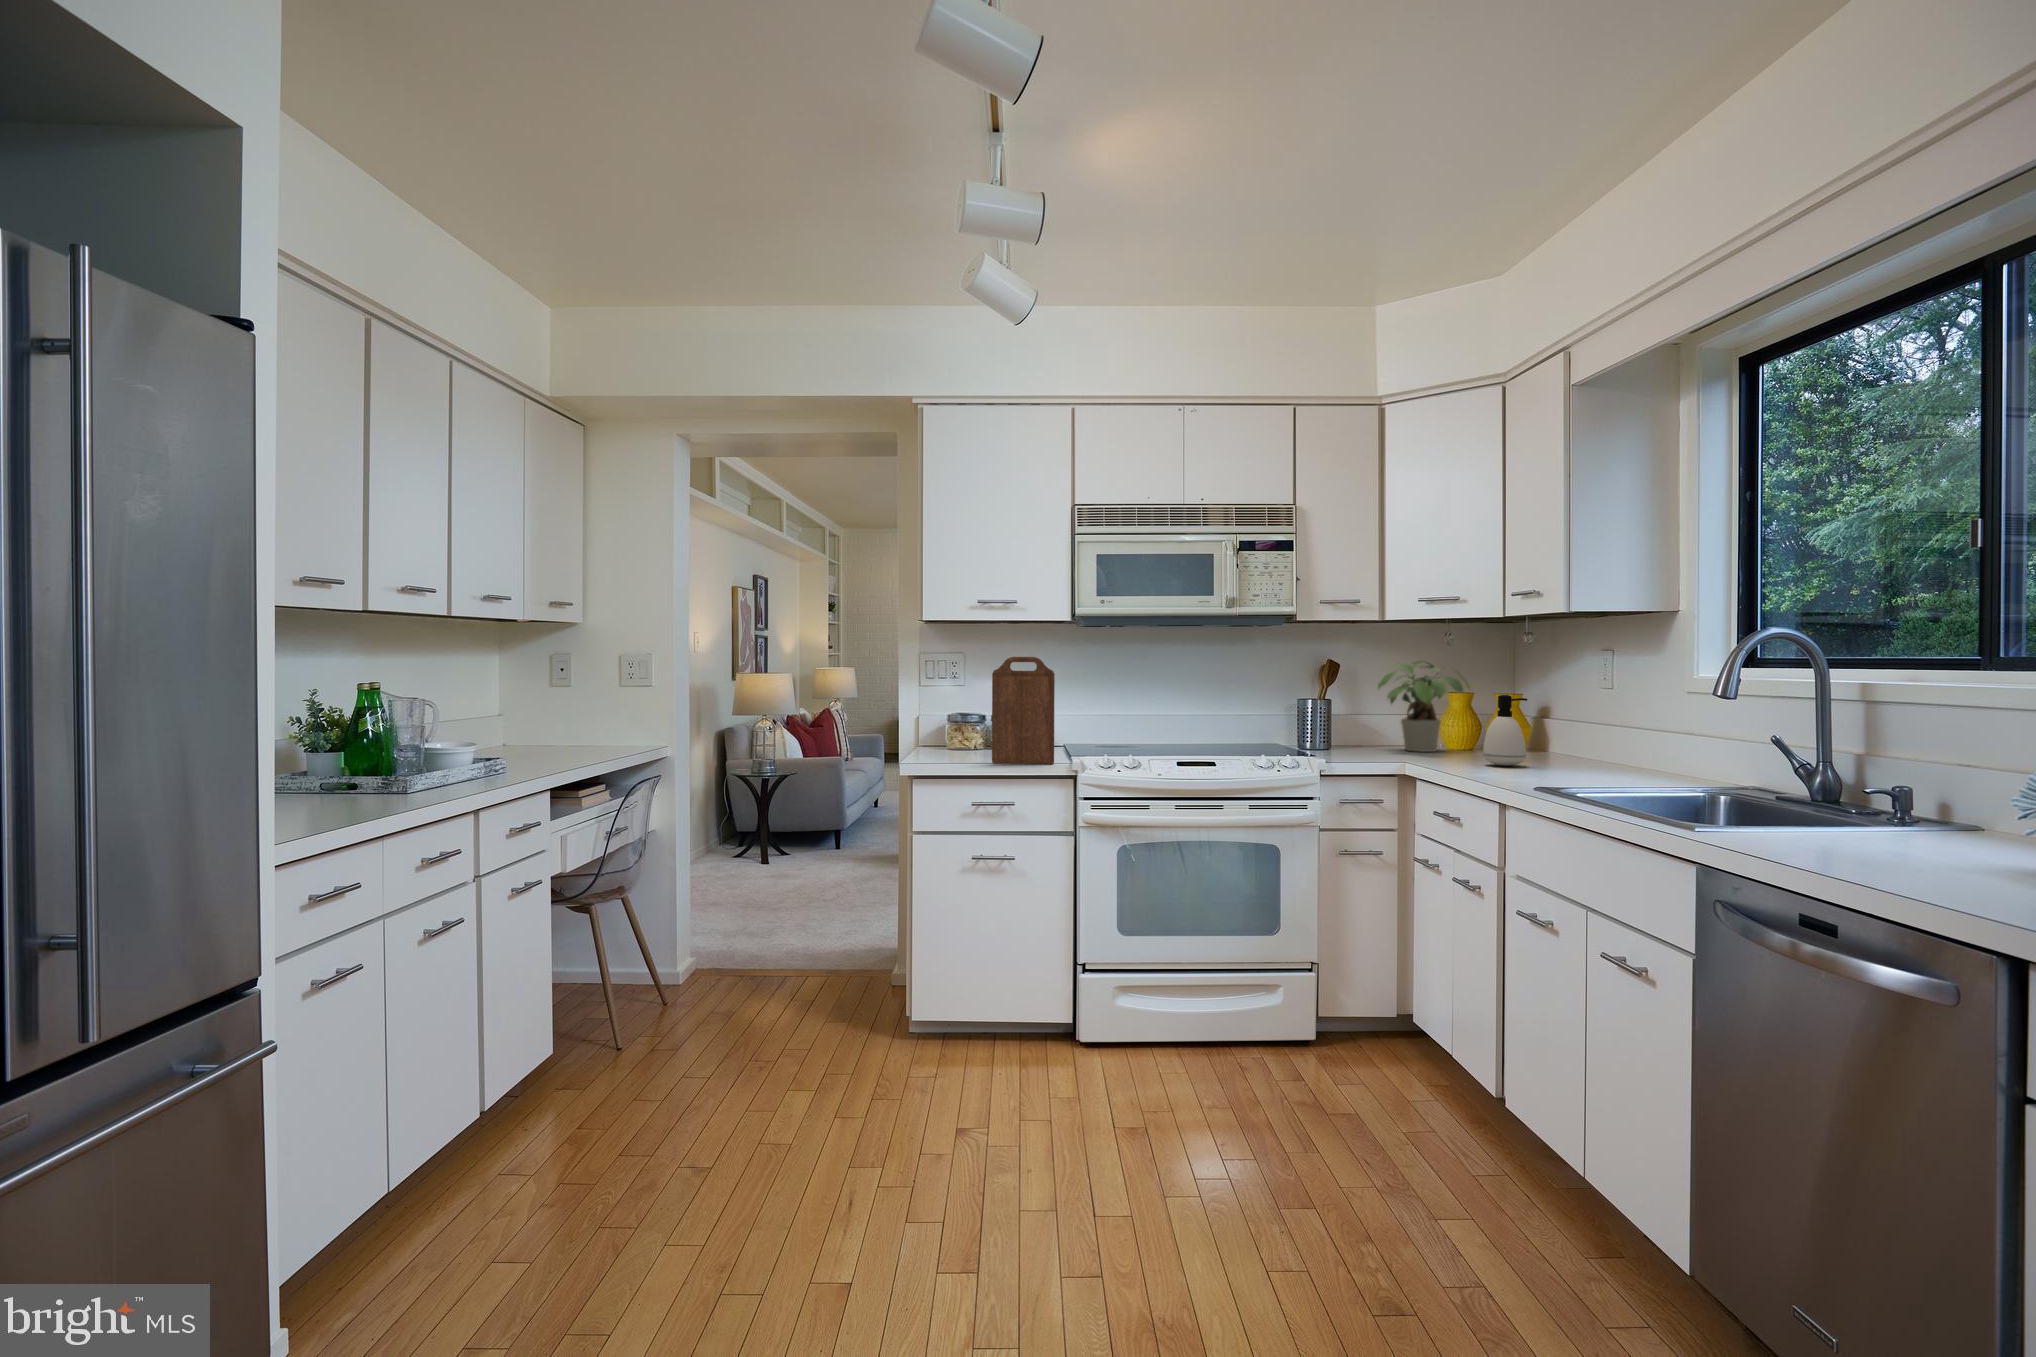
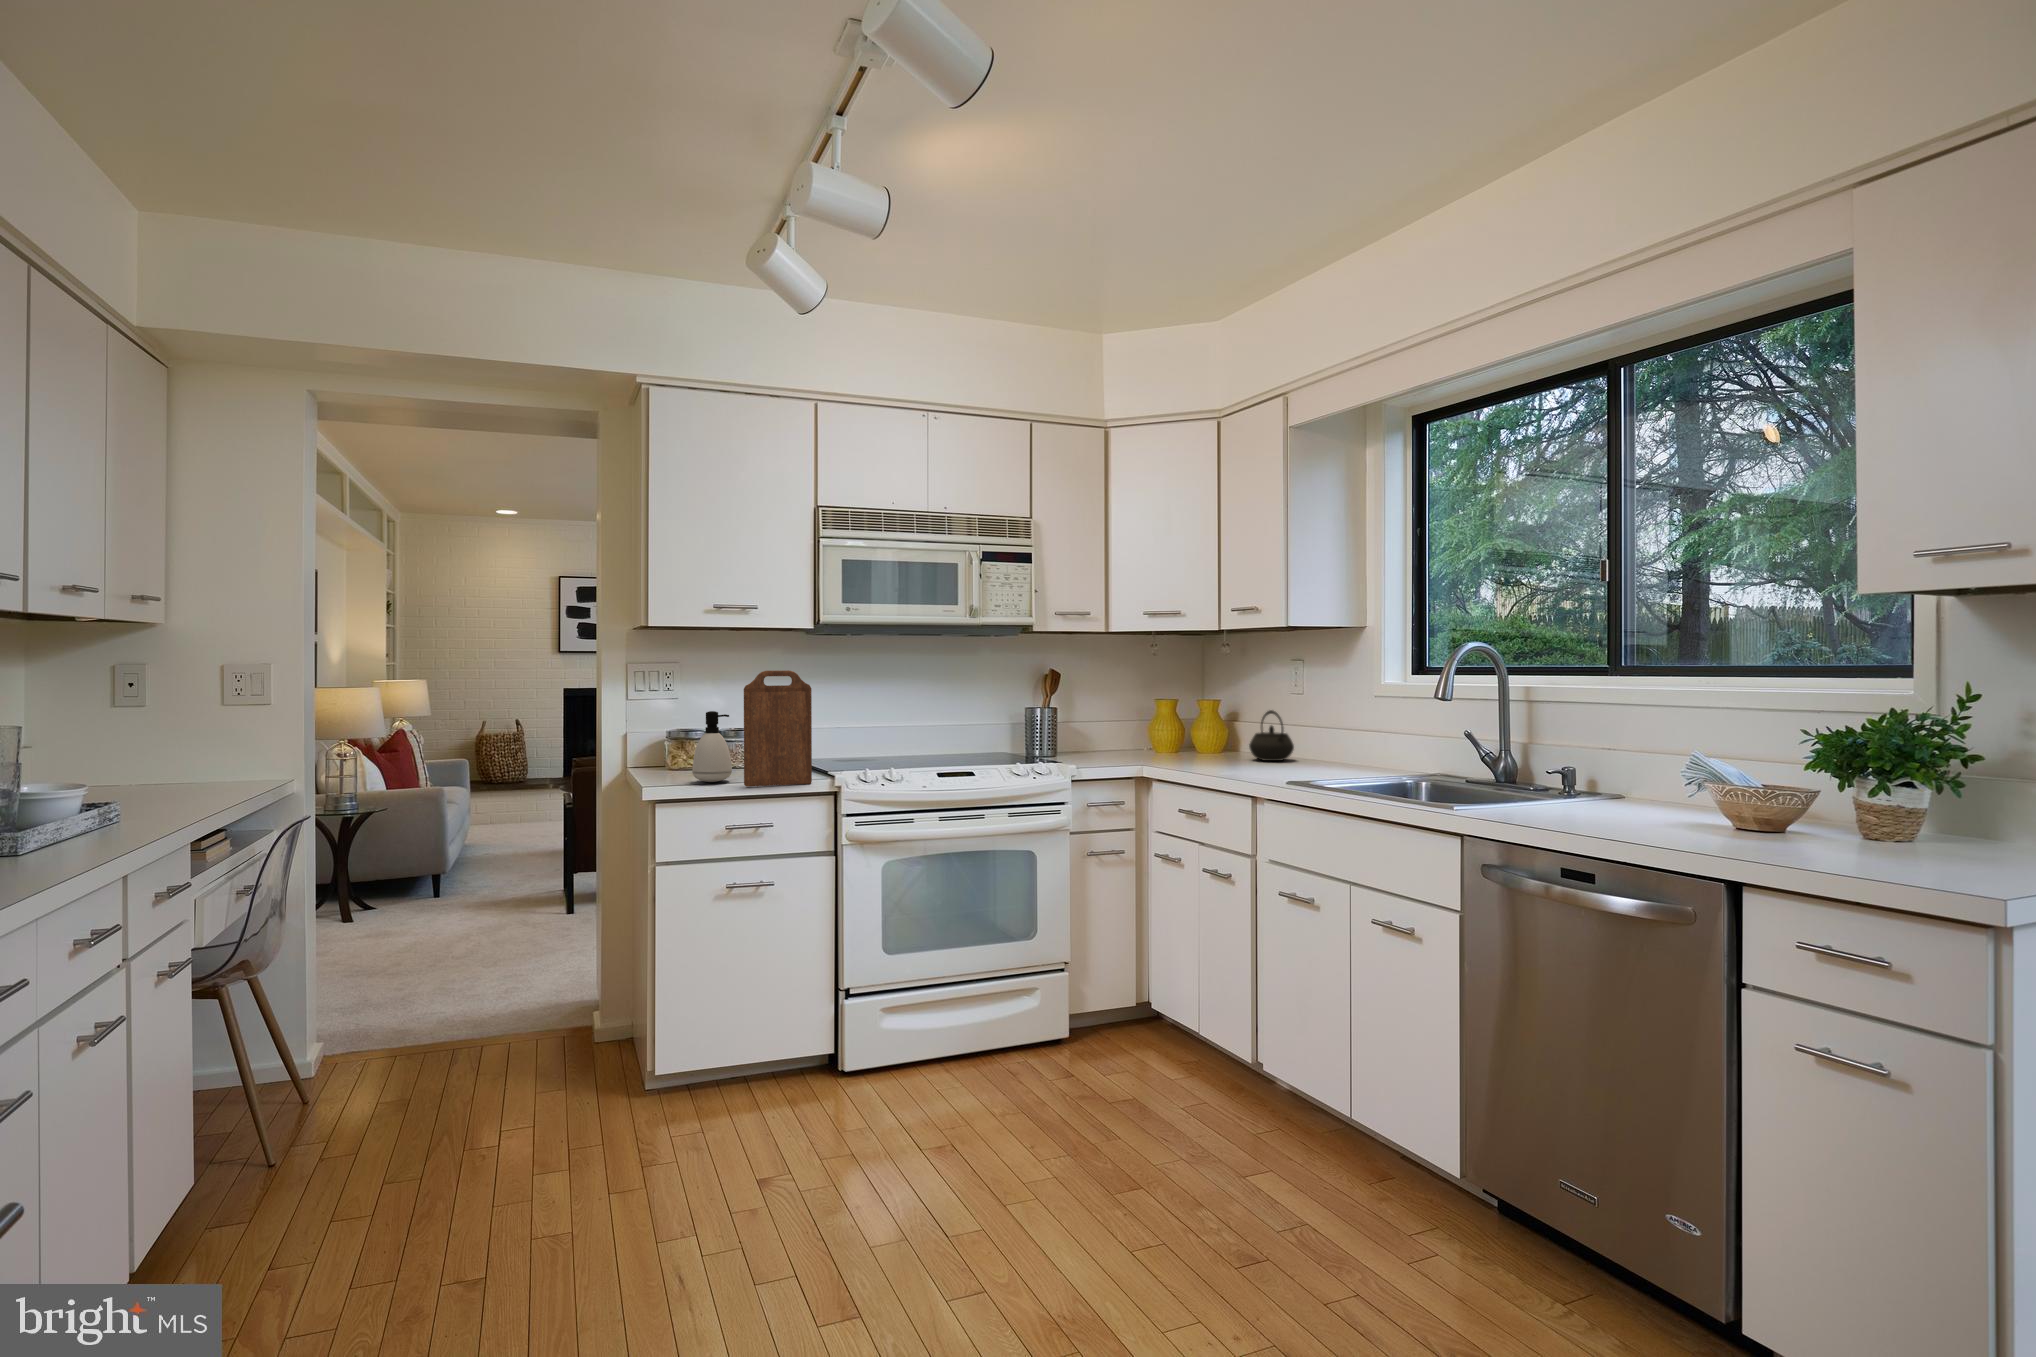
potted plant: present [1378,661,1469,752] -> none [1105,668,1183,754]
soap dispenser: present [1483,695,1527,766] -> present [692,711,732,782]
kettle: none [1544,706,1602,764] -> present [1249,710,1294,761]

